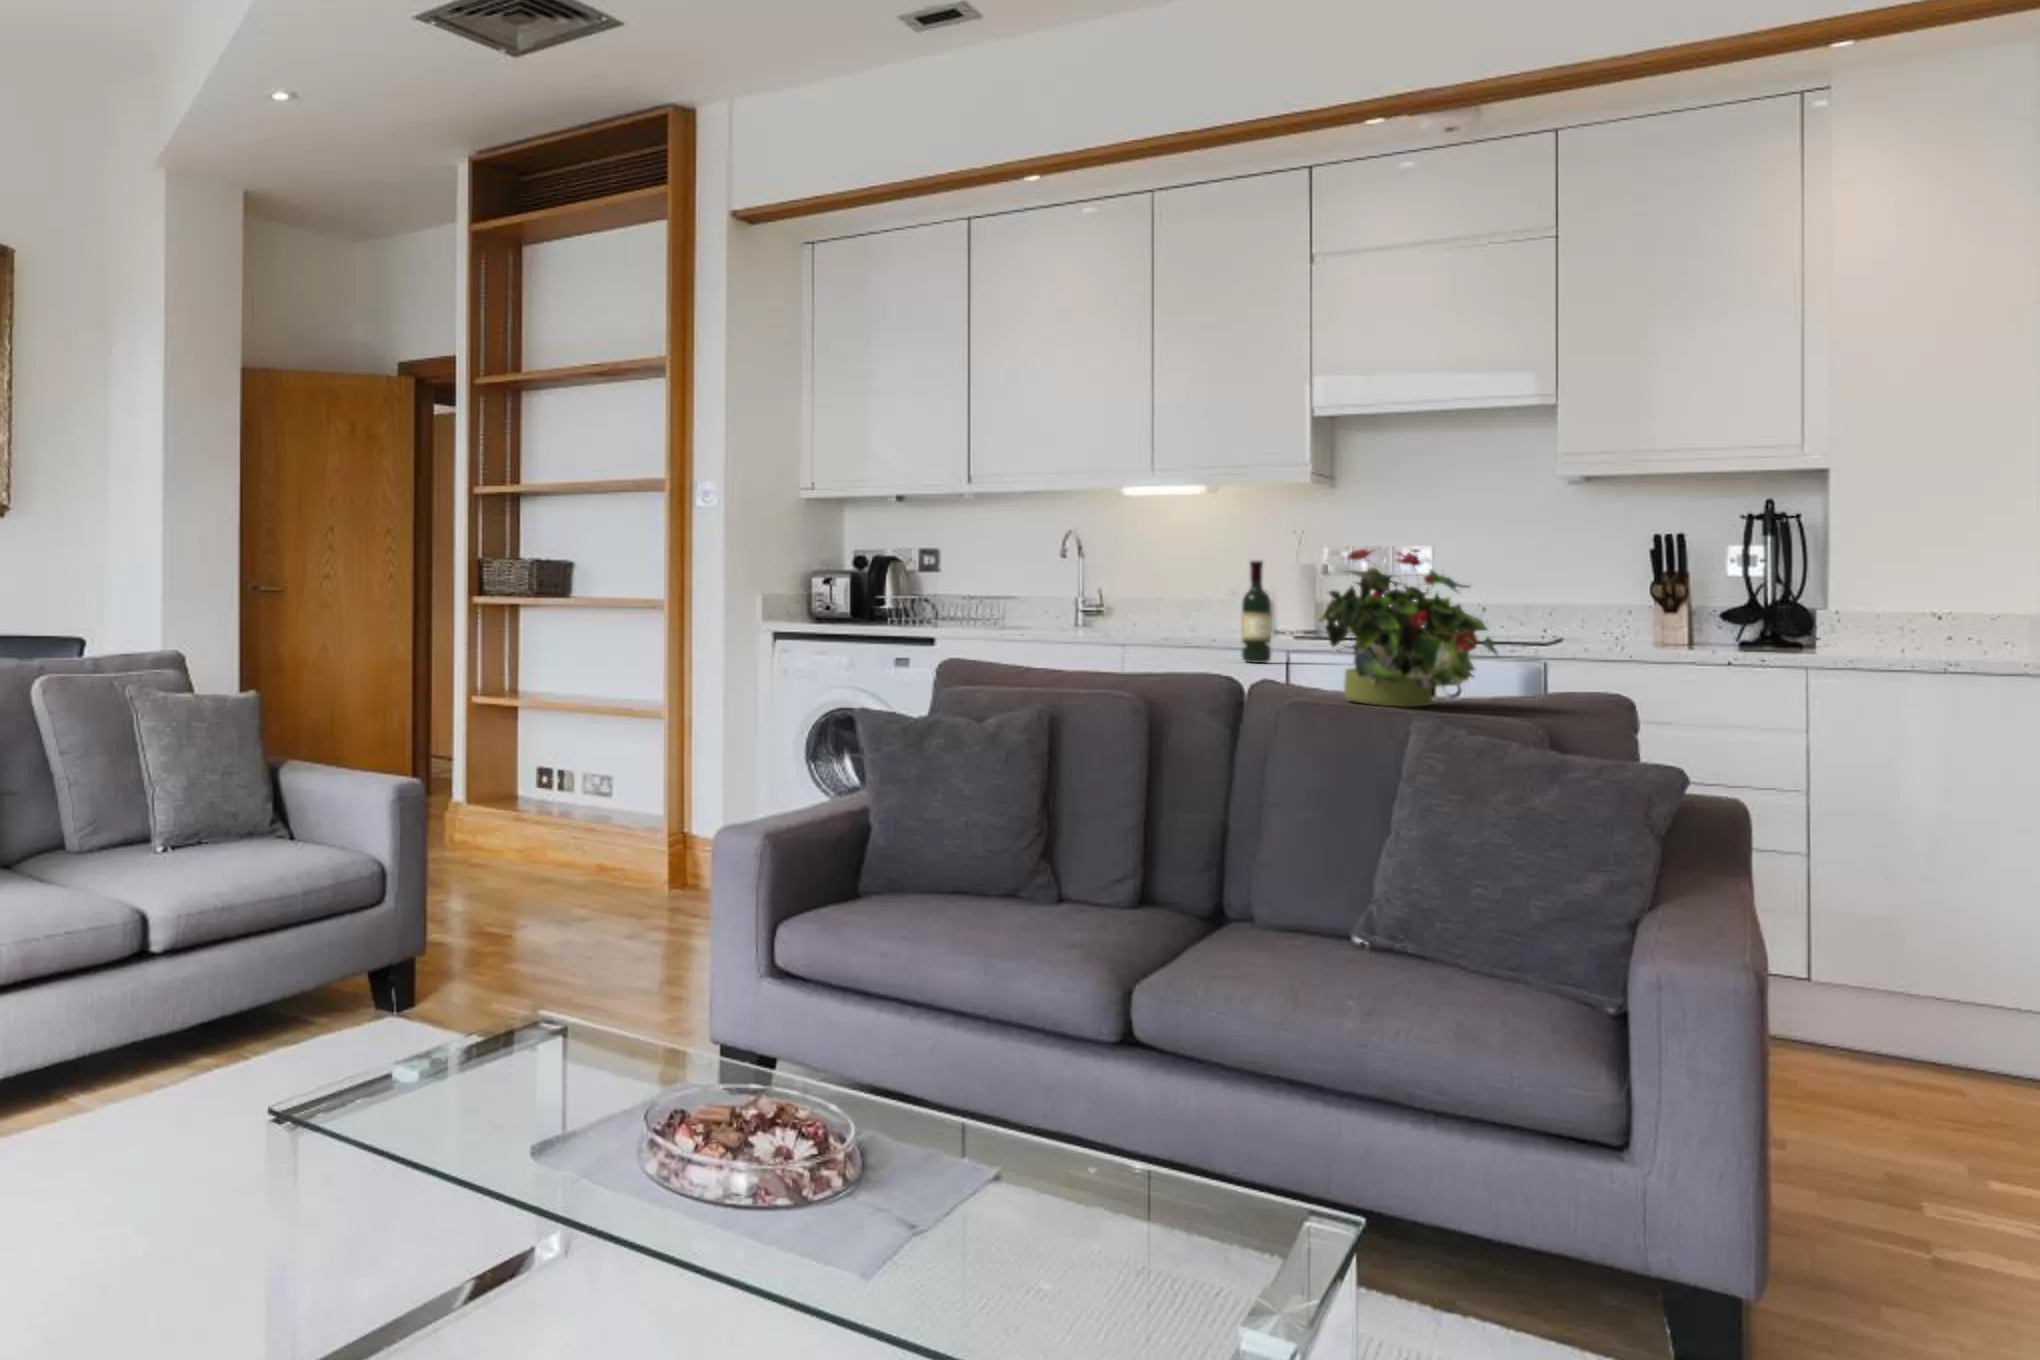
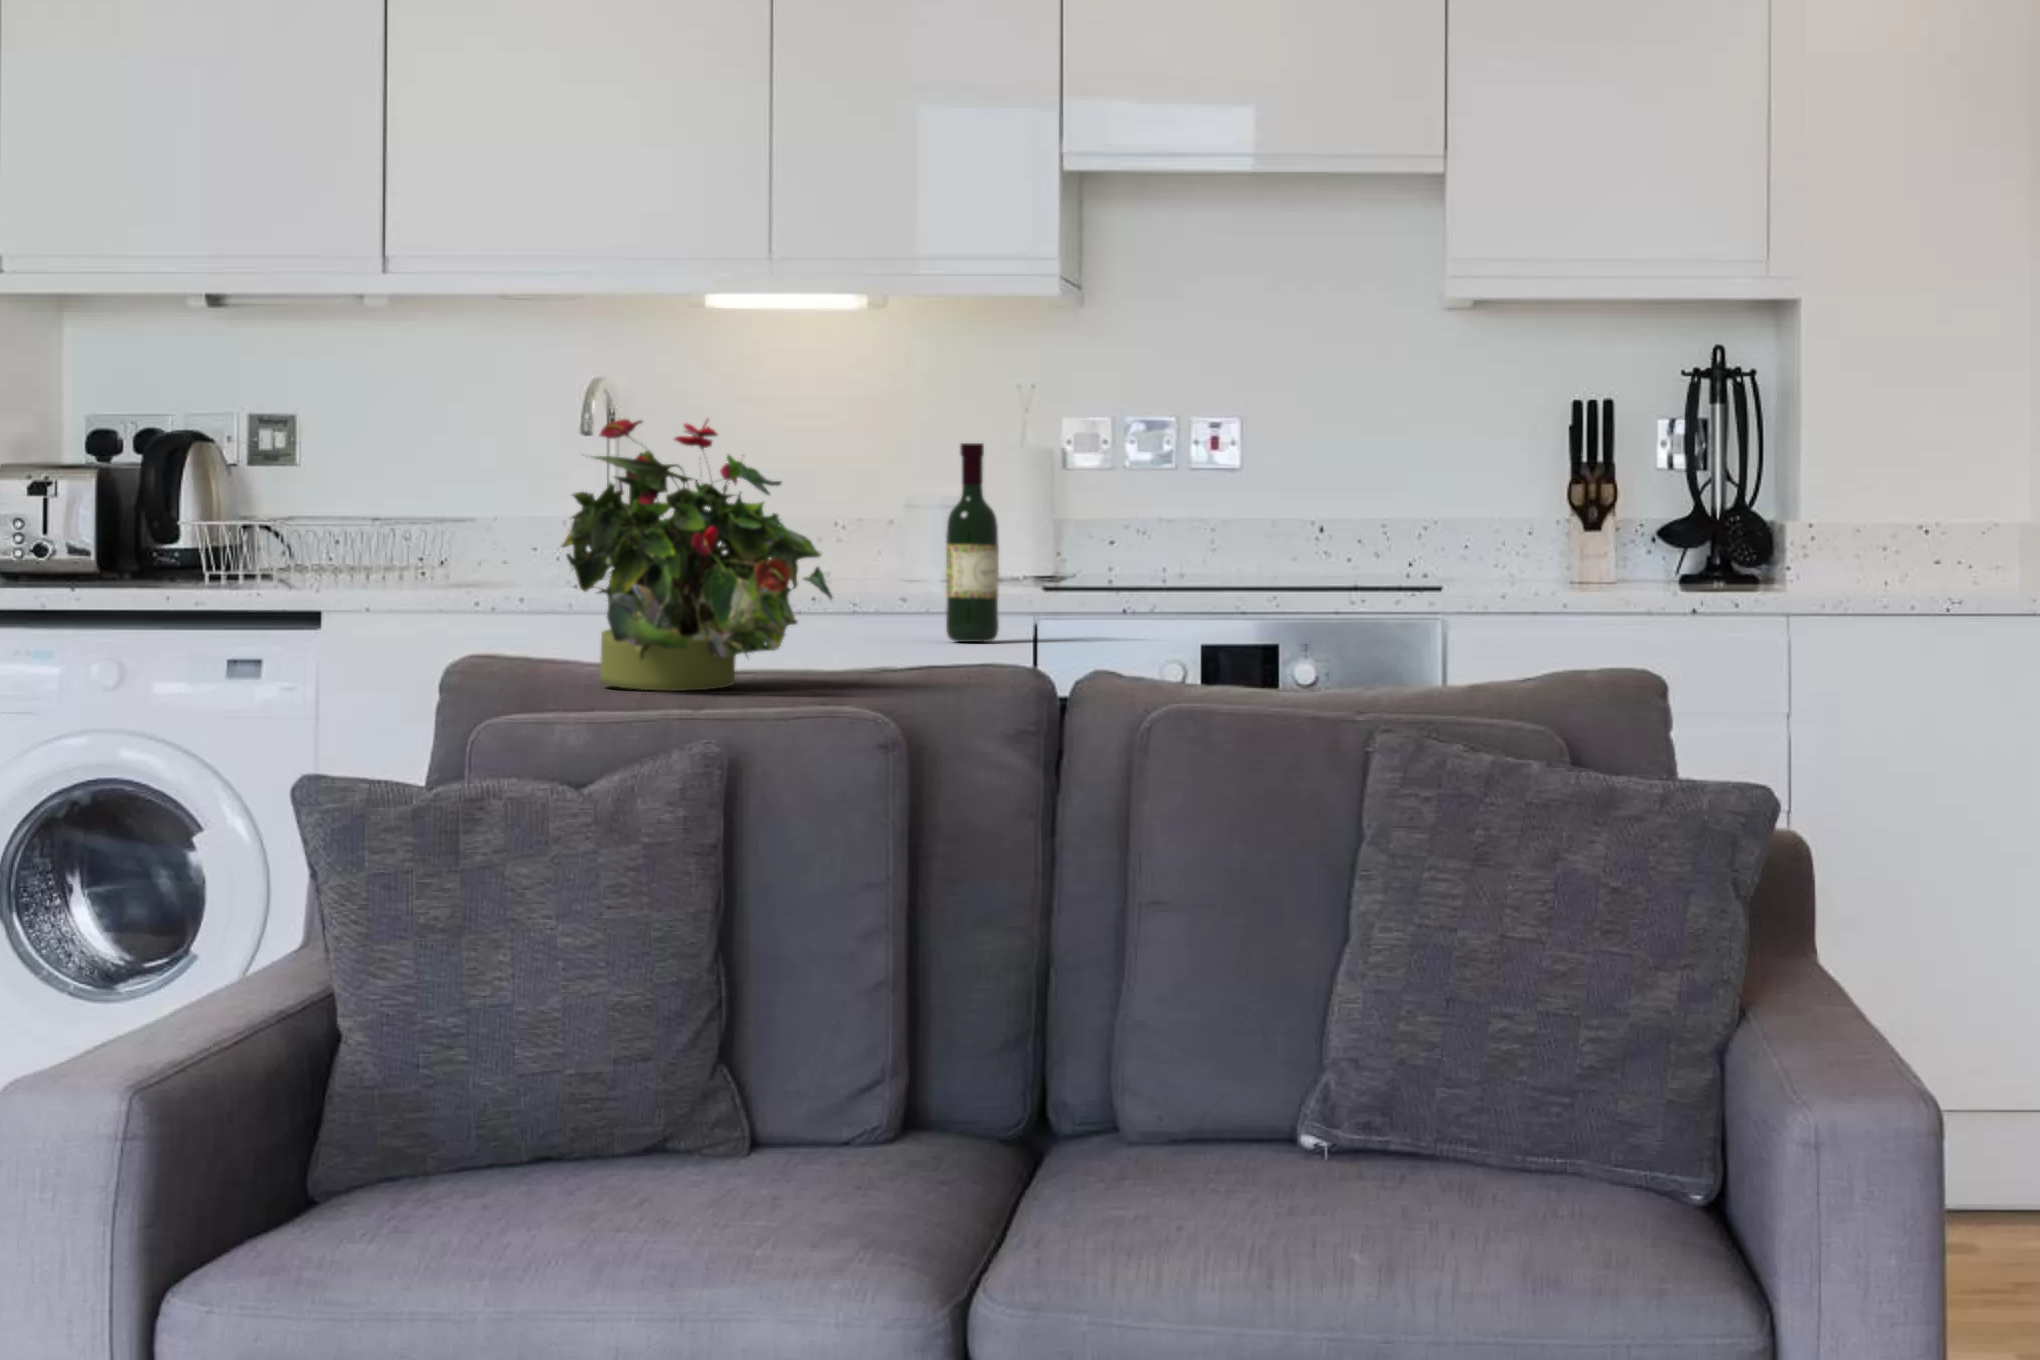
potted plant: present [1320,549,1497,707] -> present [562,419,832,691]

